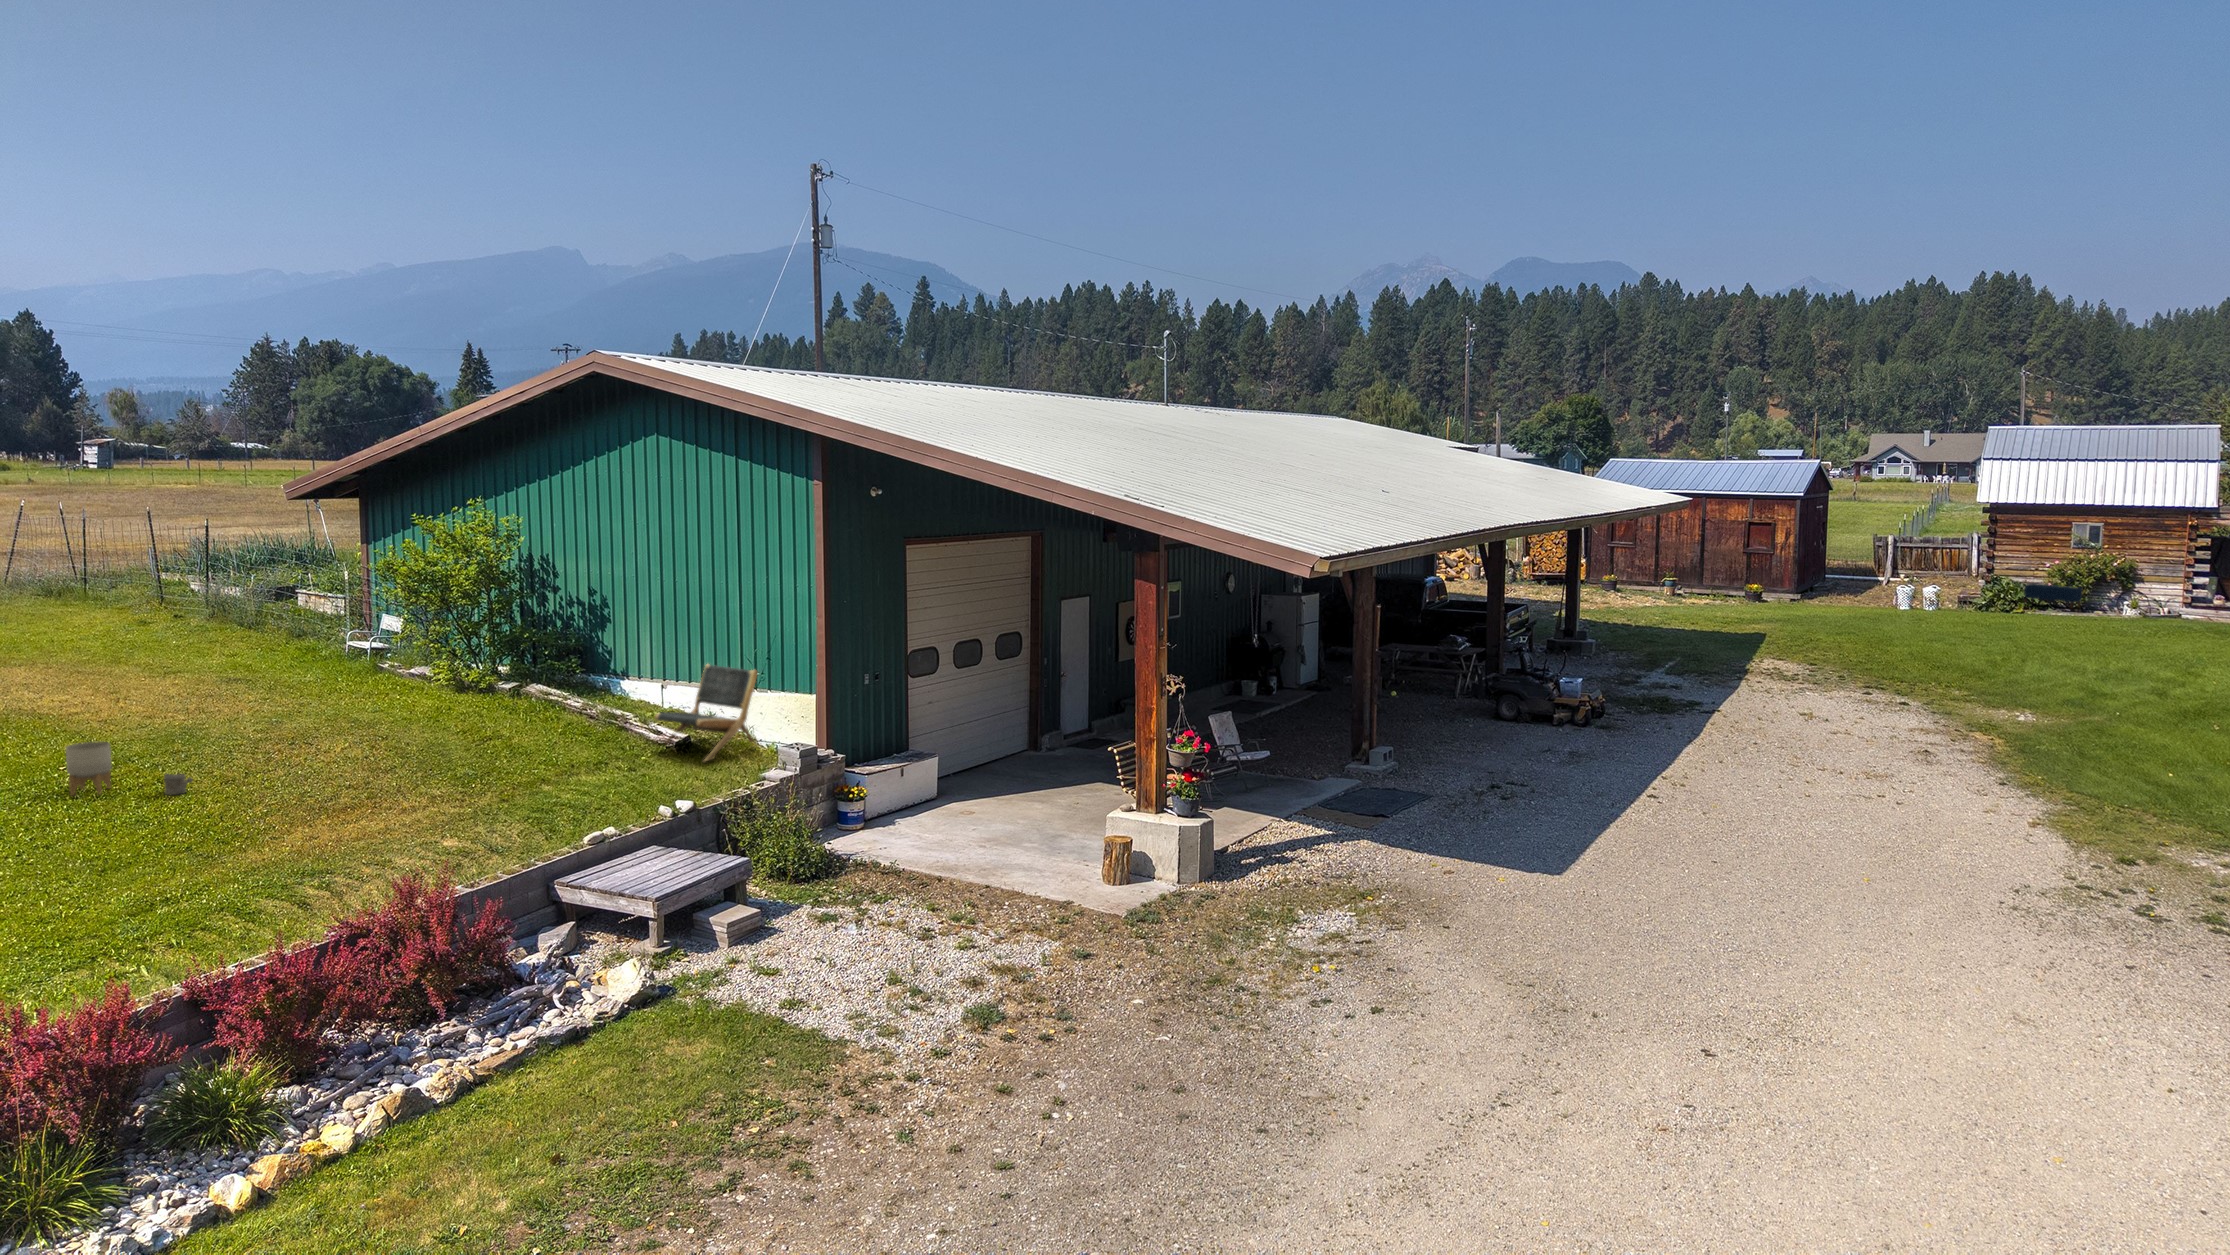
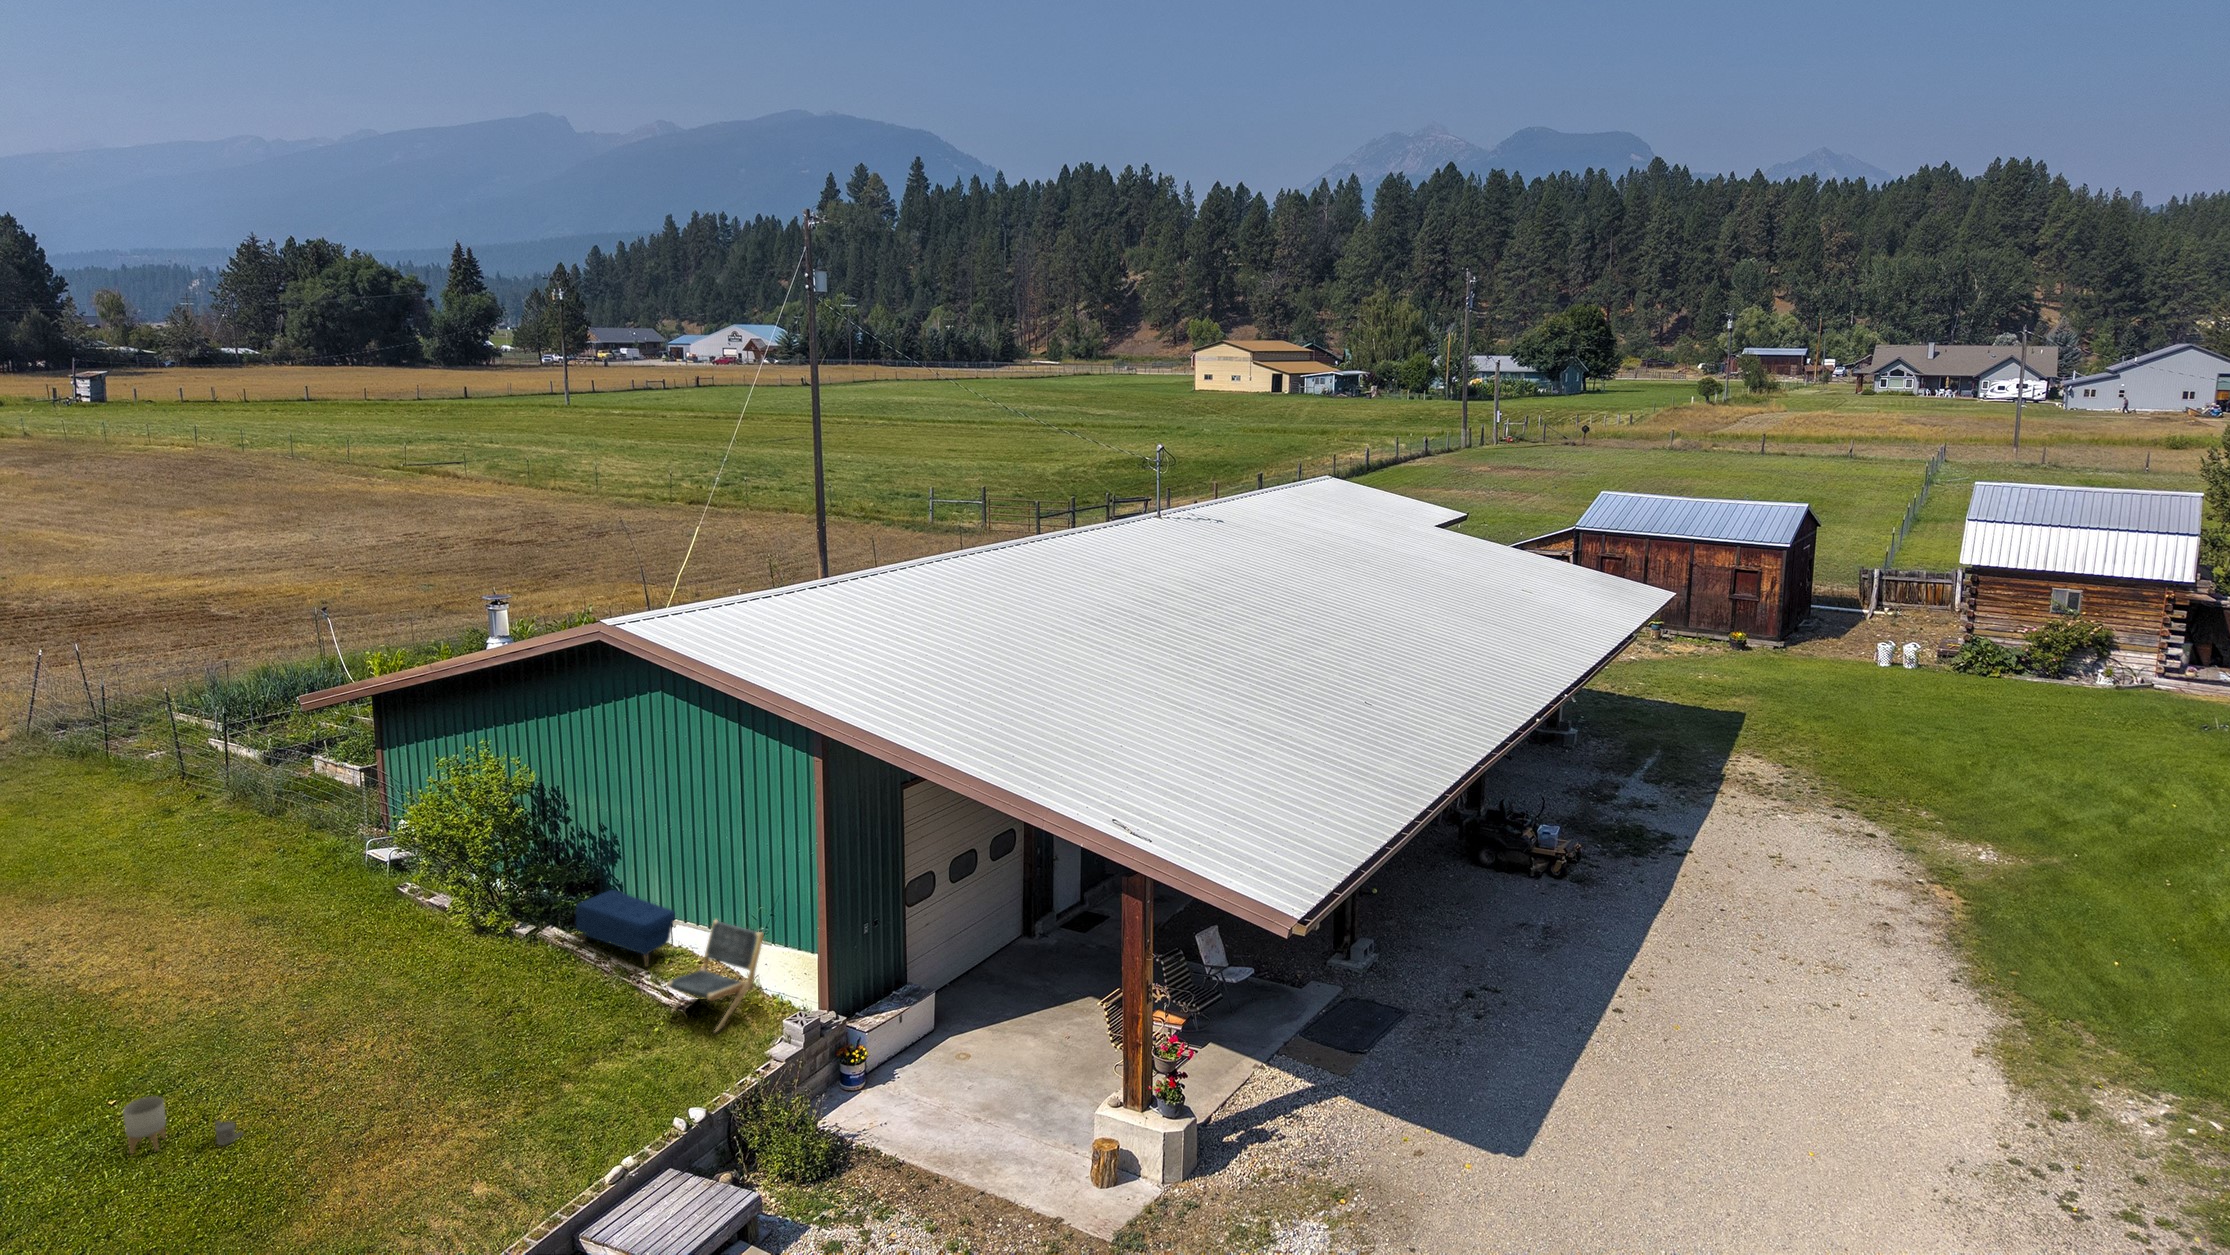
bench: present [2024,583,2083,608] -> present [576,890,676,967]

